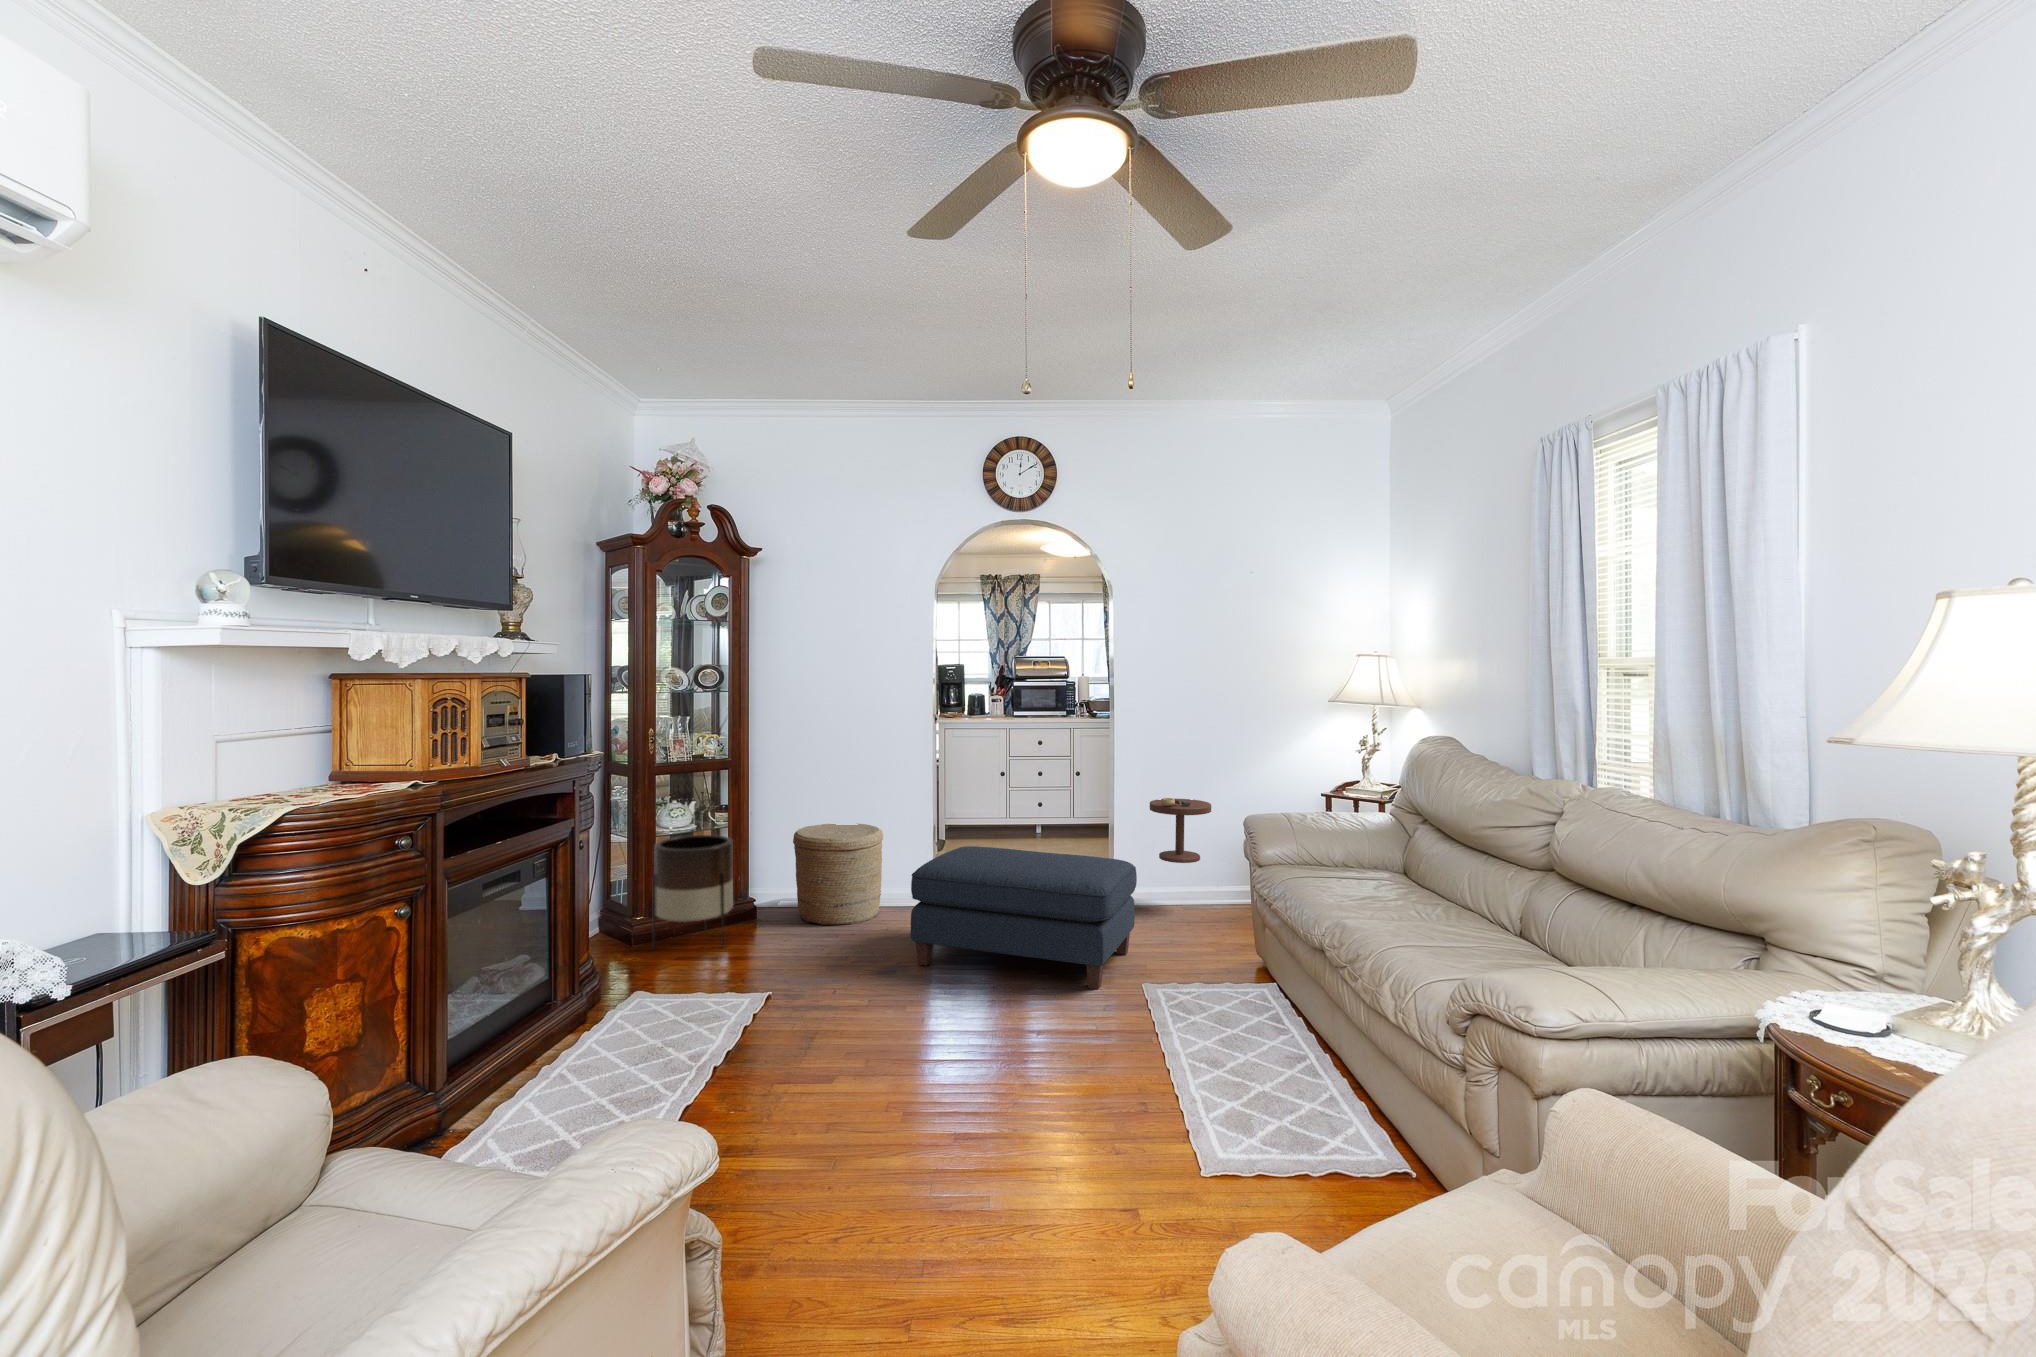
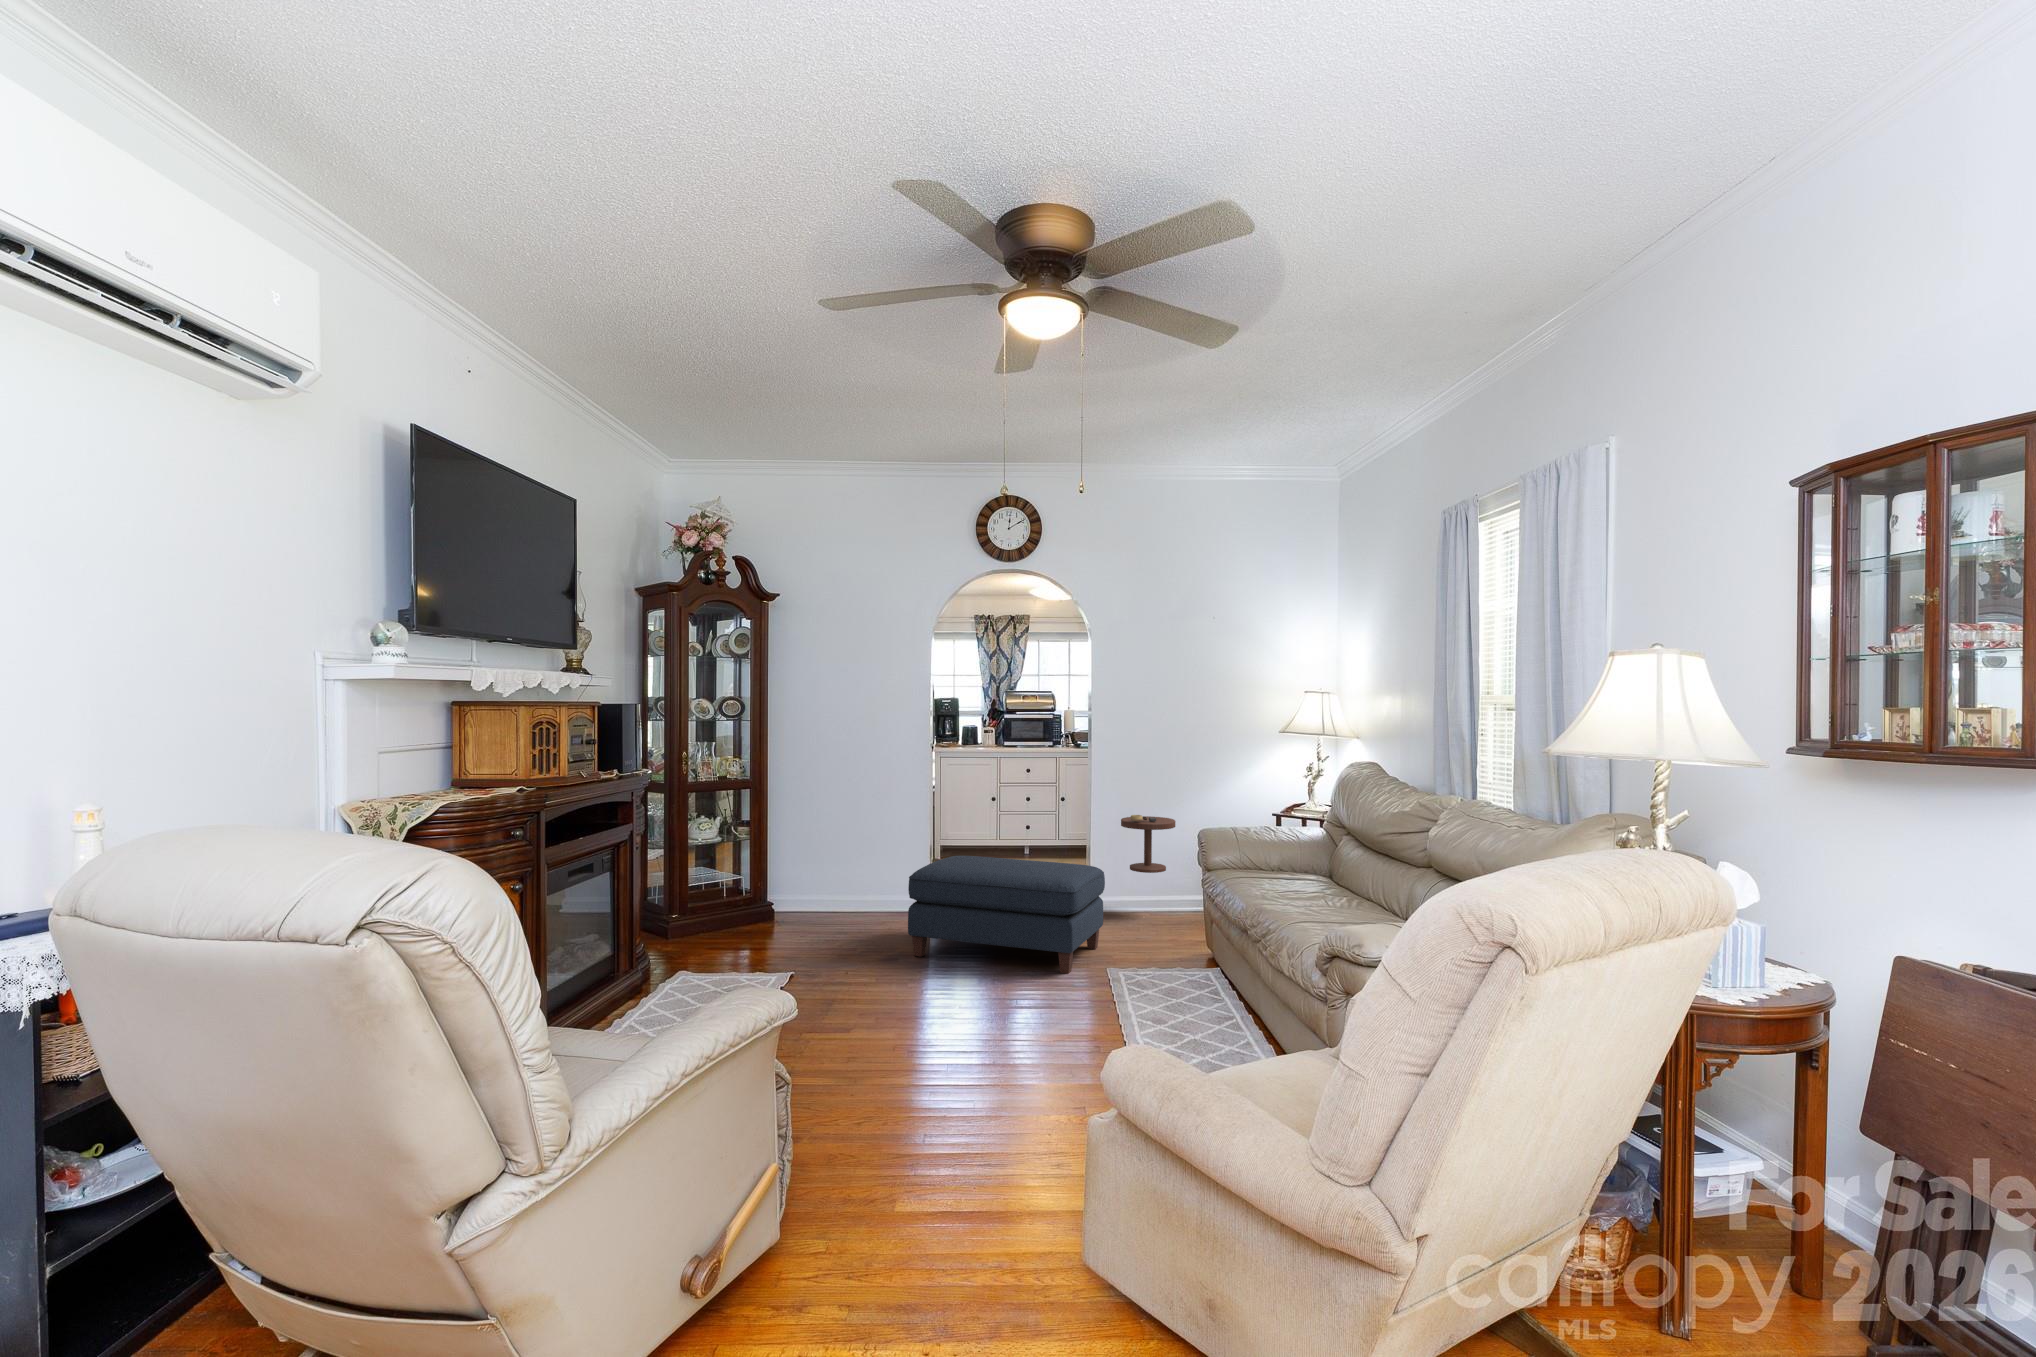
woven basket: present [793,824,883,925] -> none [804,838,884,927]
planter: present [653,835,733,948] -> none [682,846,752,945]

